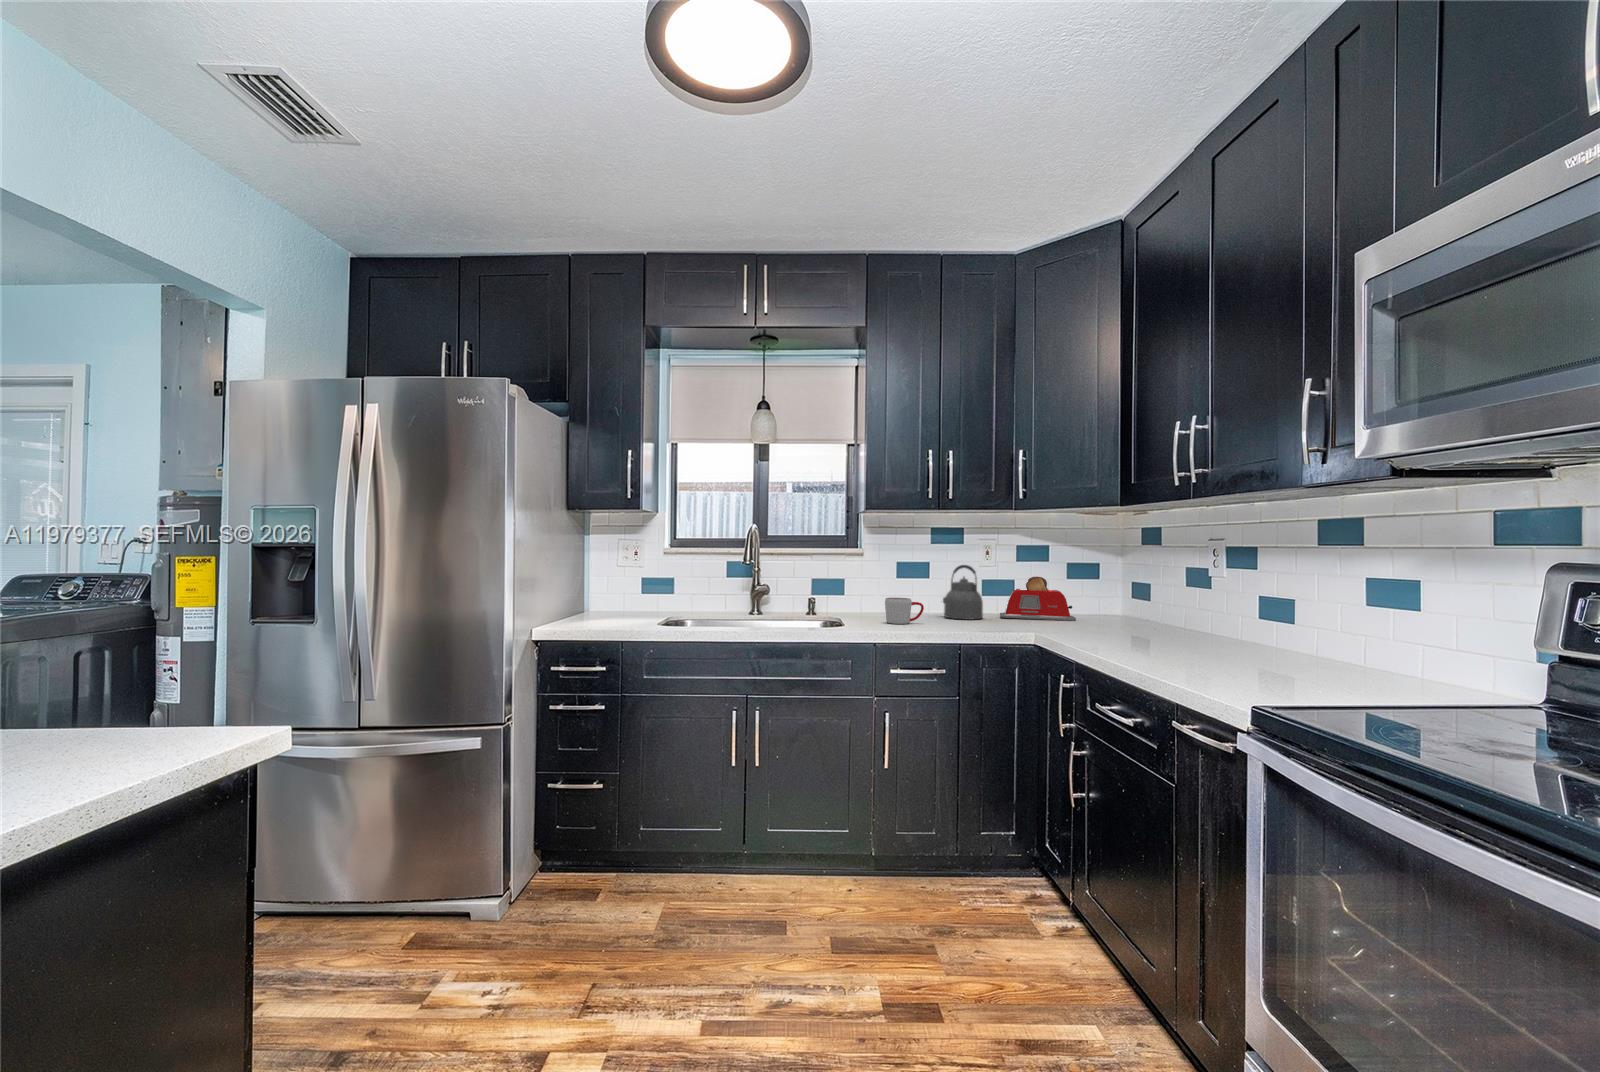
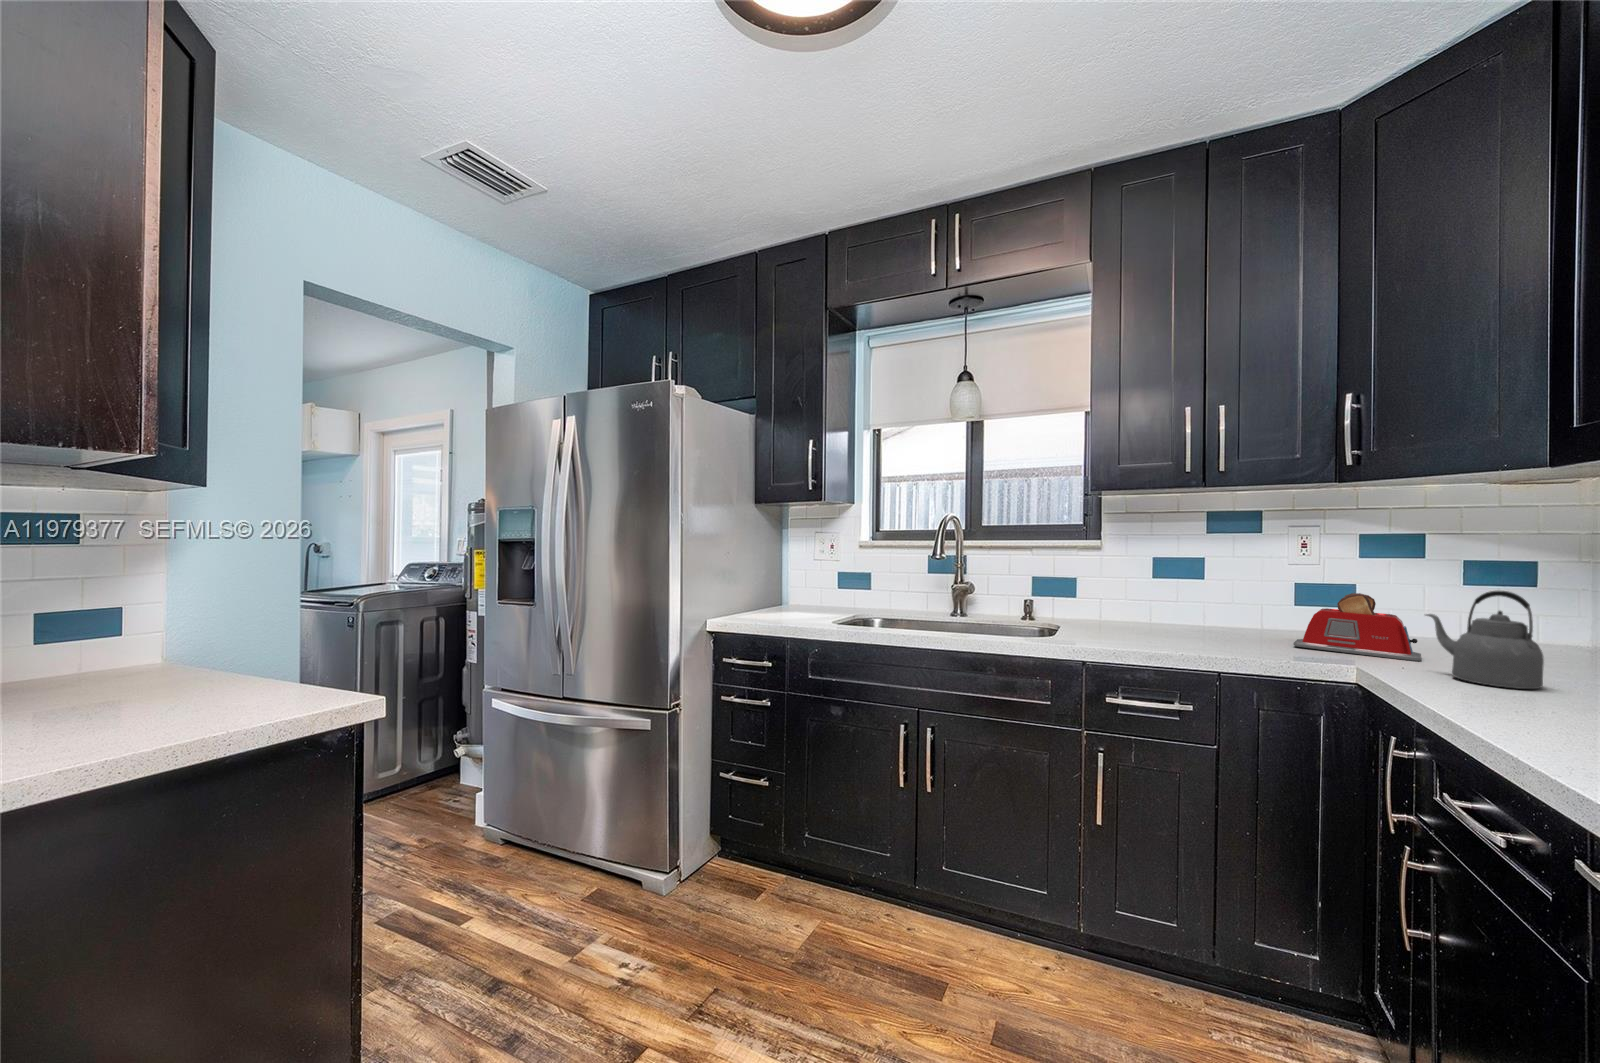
kettle: present [943,565,983,620] -> present [1425,591,1544,689]
mug: present [885,598,924,624] -> none [1110,610,1164,644]

